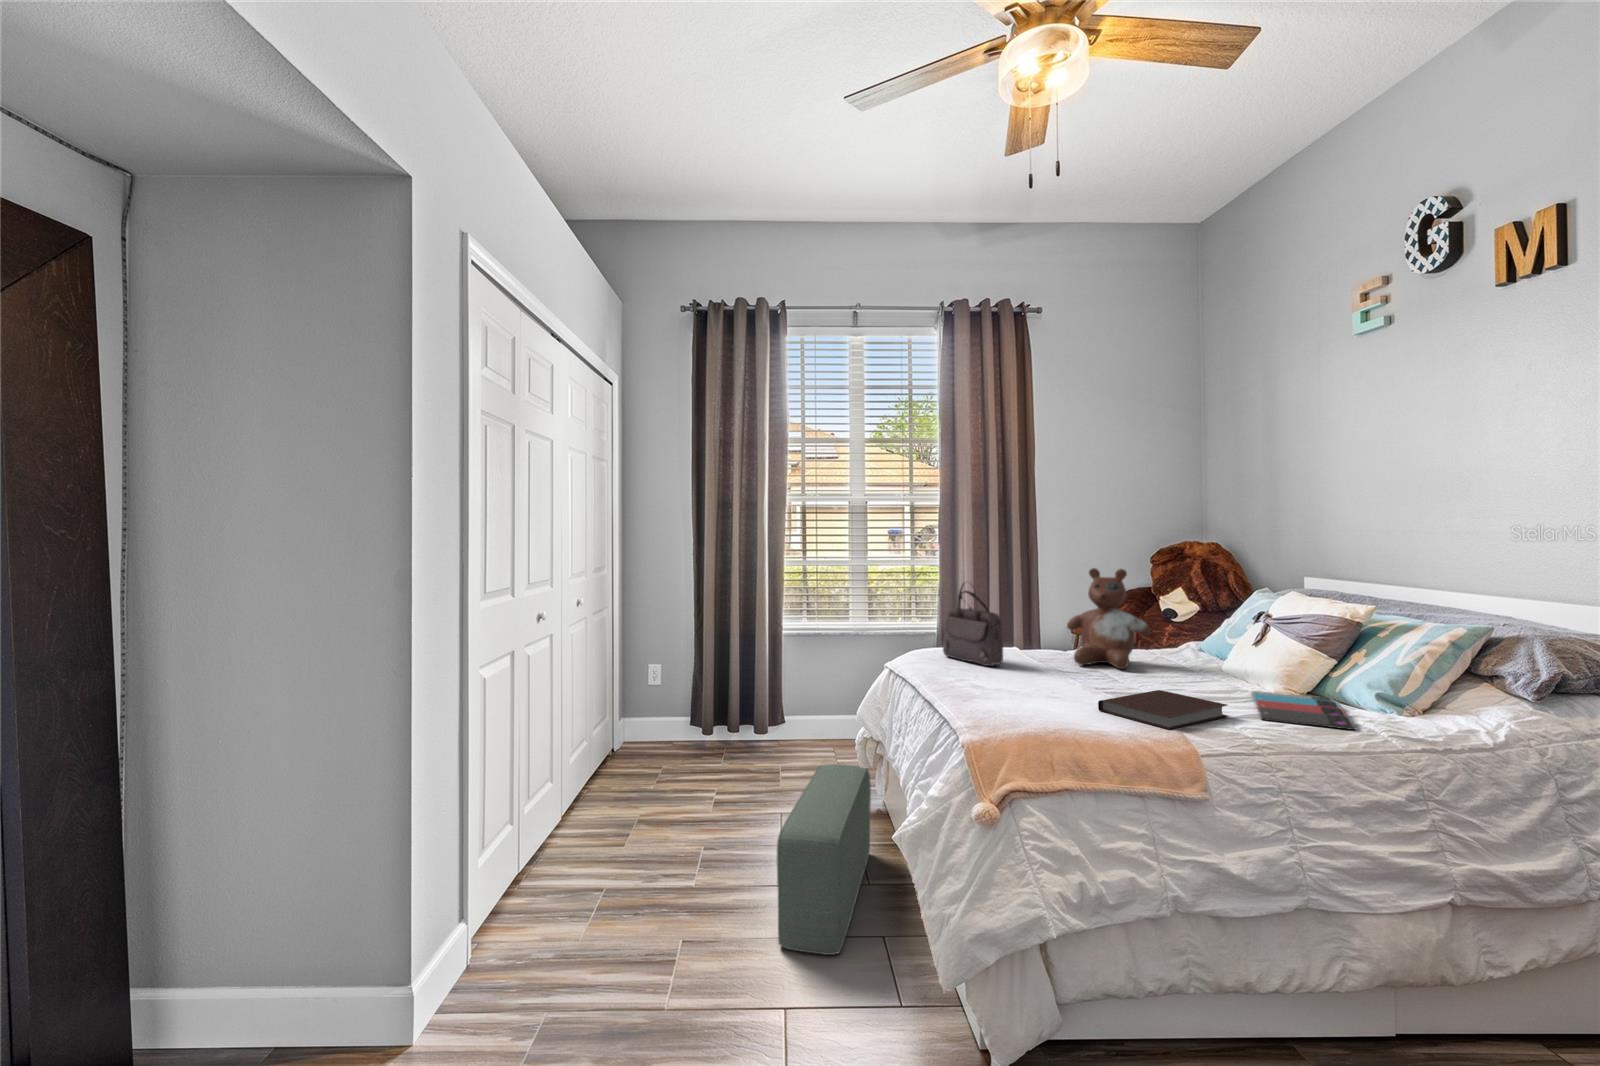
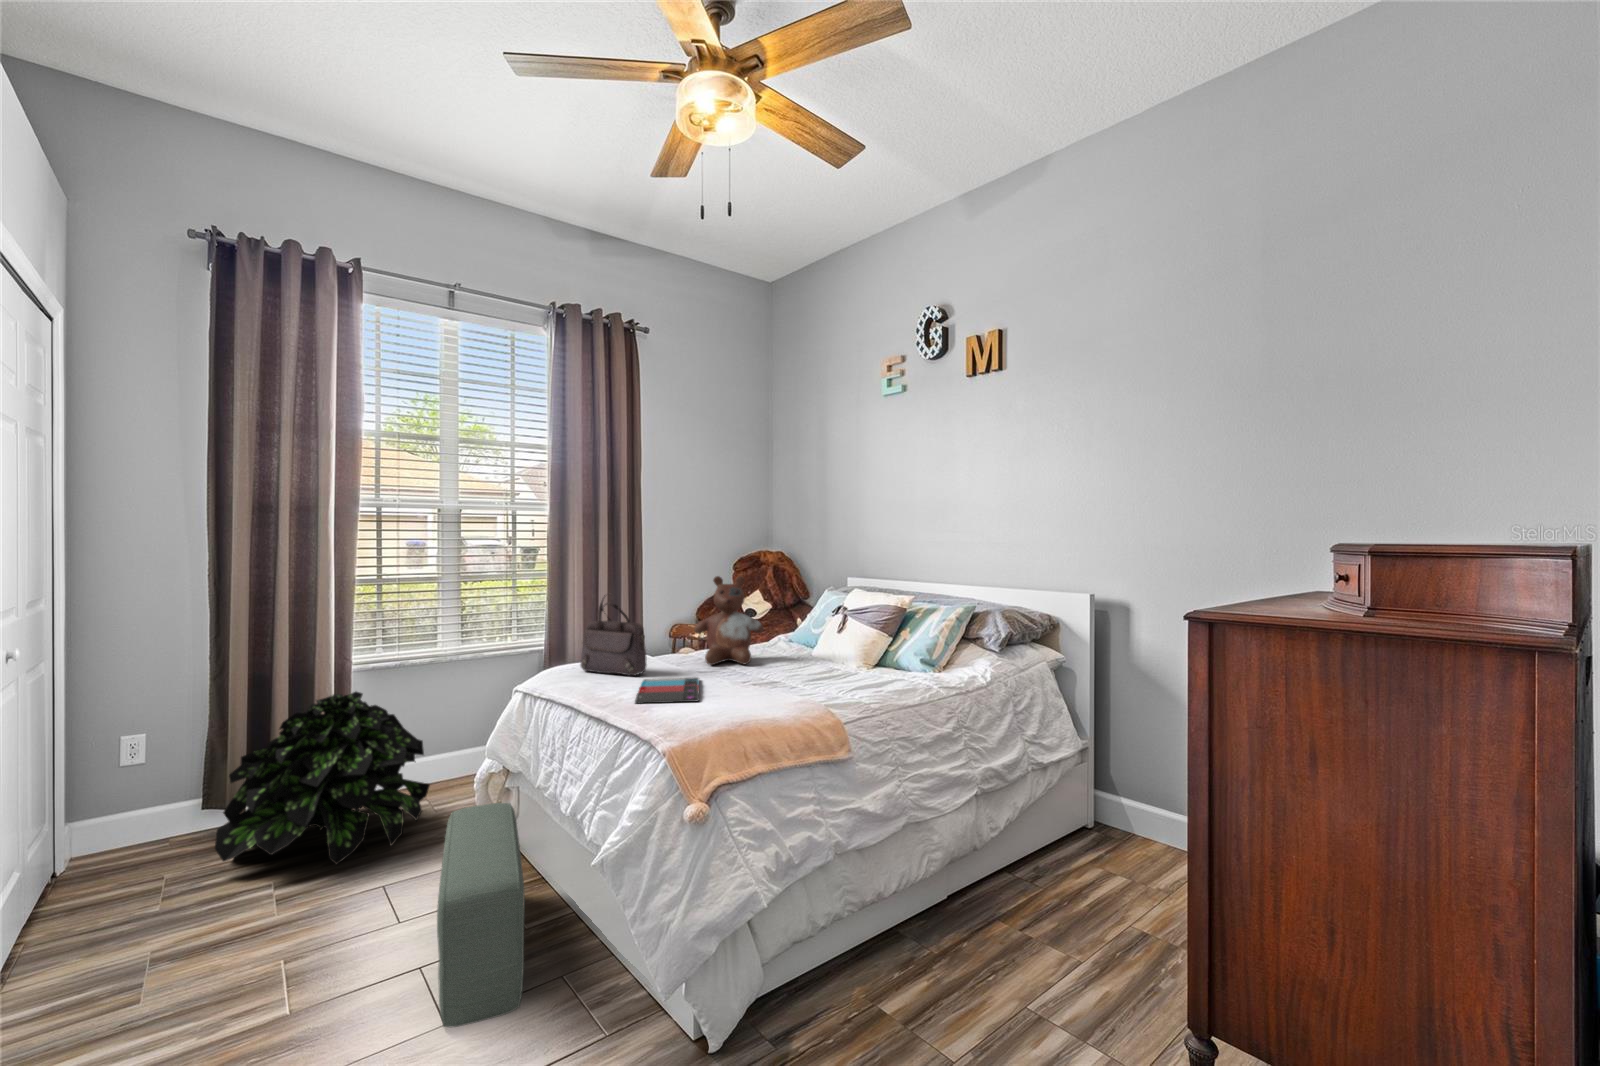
potted plant: none [686,653,832,790] -> present [215,692,430,864]
notebook: present [1098,690,1228,730] -> none [756,678,846,709]
smartphone: present [1252,691,1356,730] -> present [635,677,699,703]

